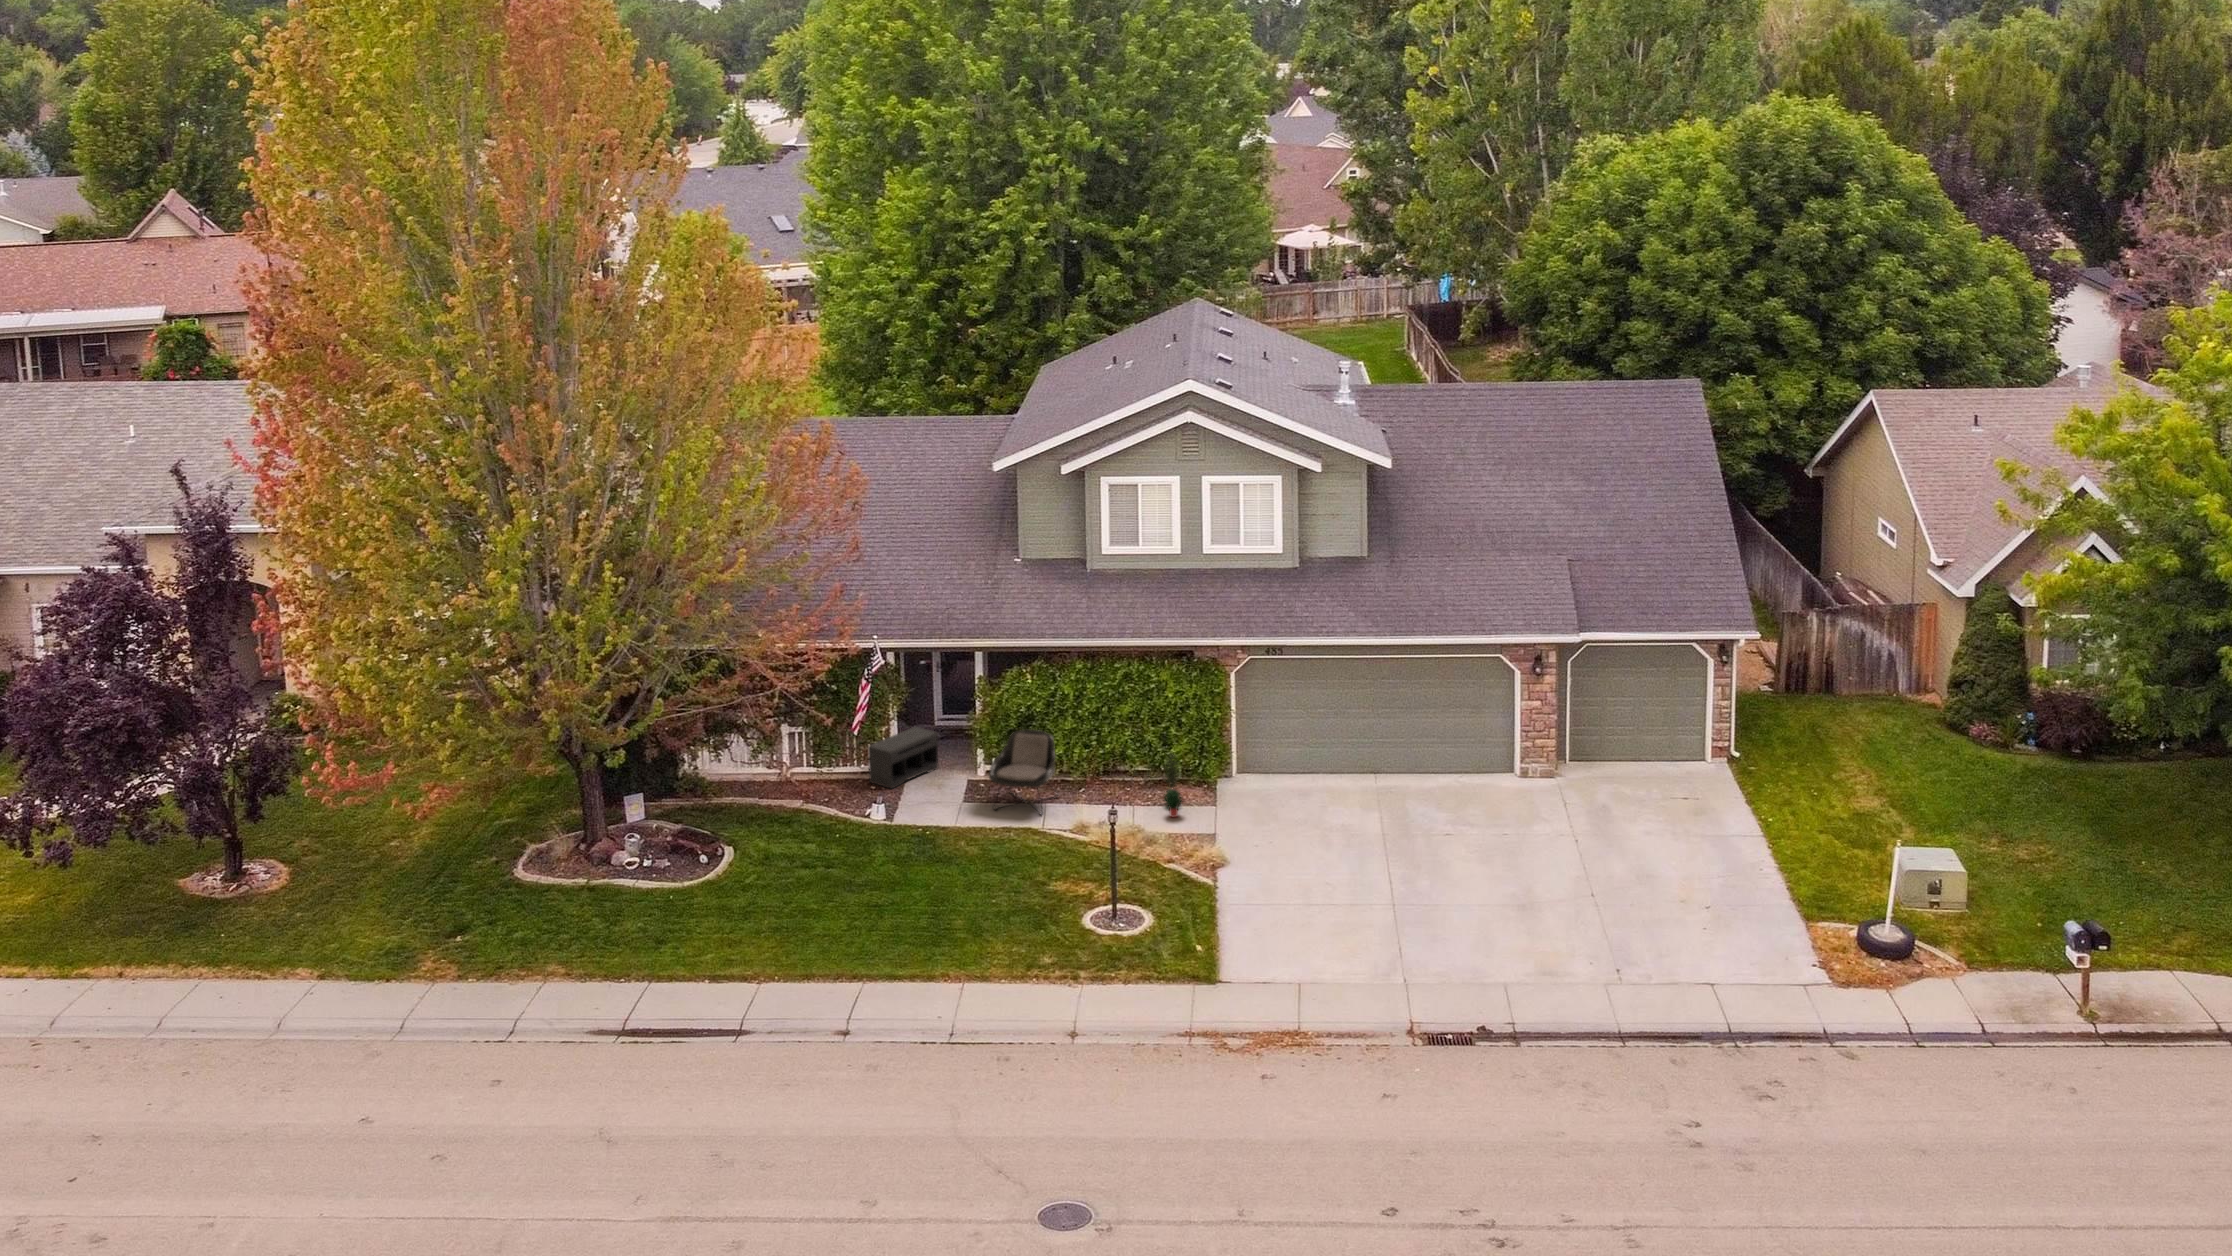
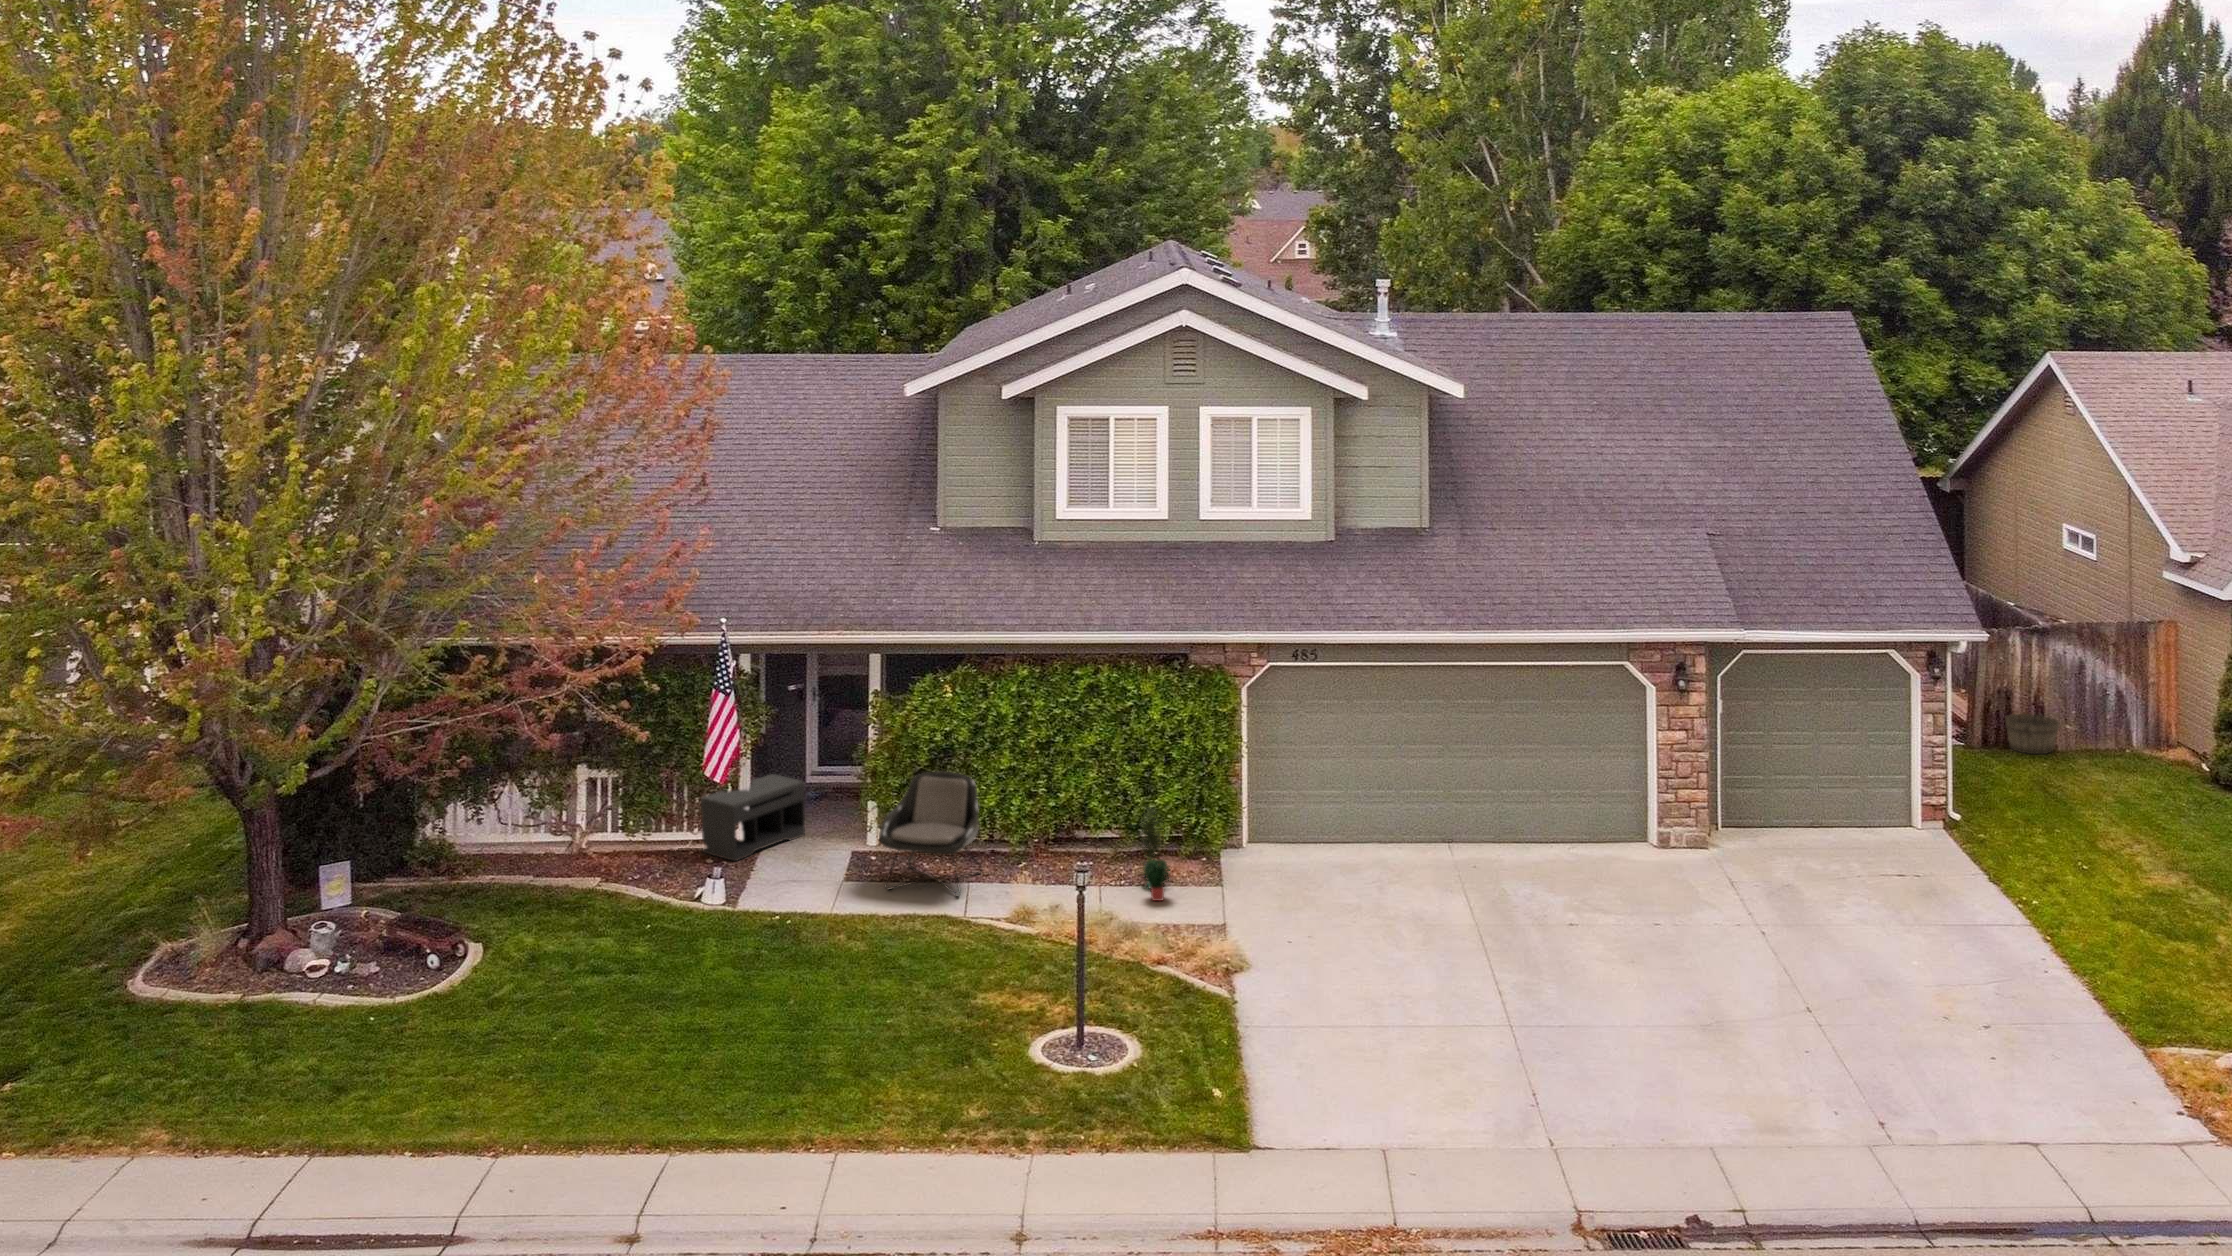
wooden bucket: none [1793,667,1830,700] -> present [2005,711,2059,754]

